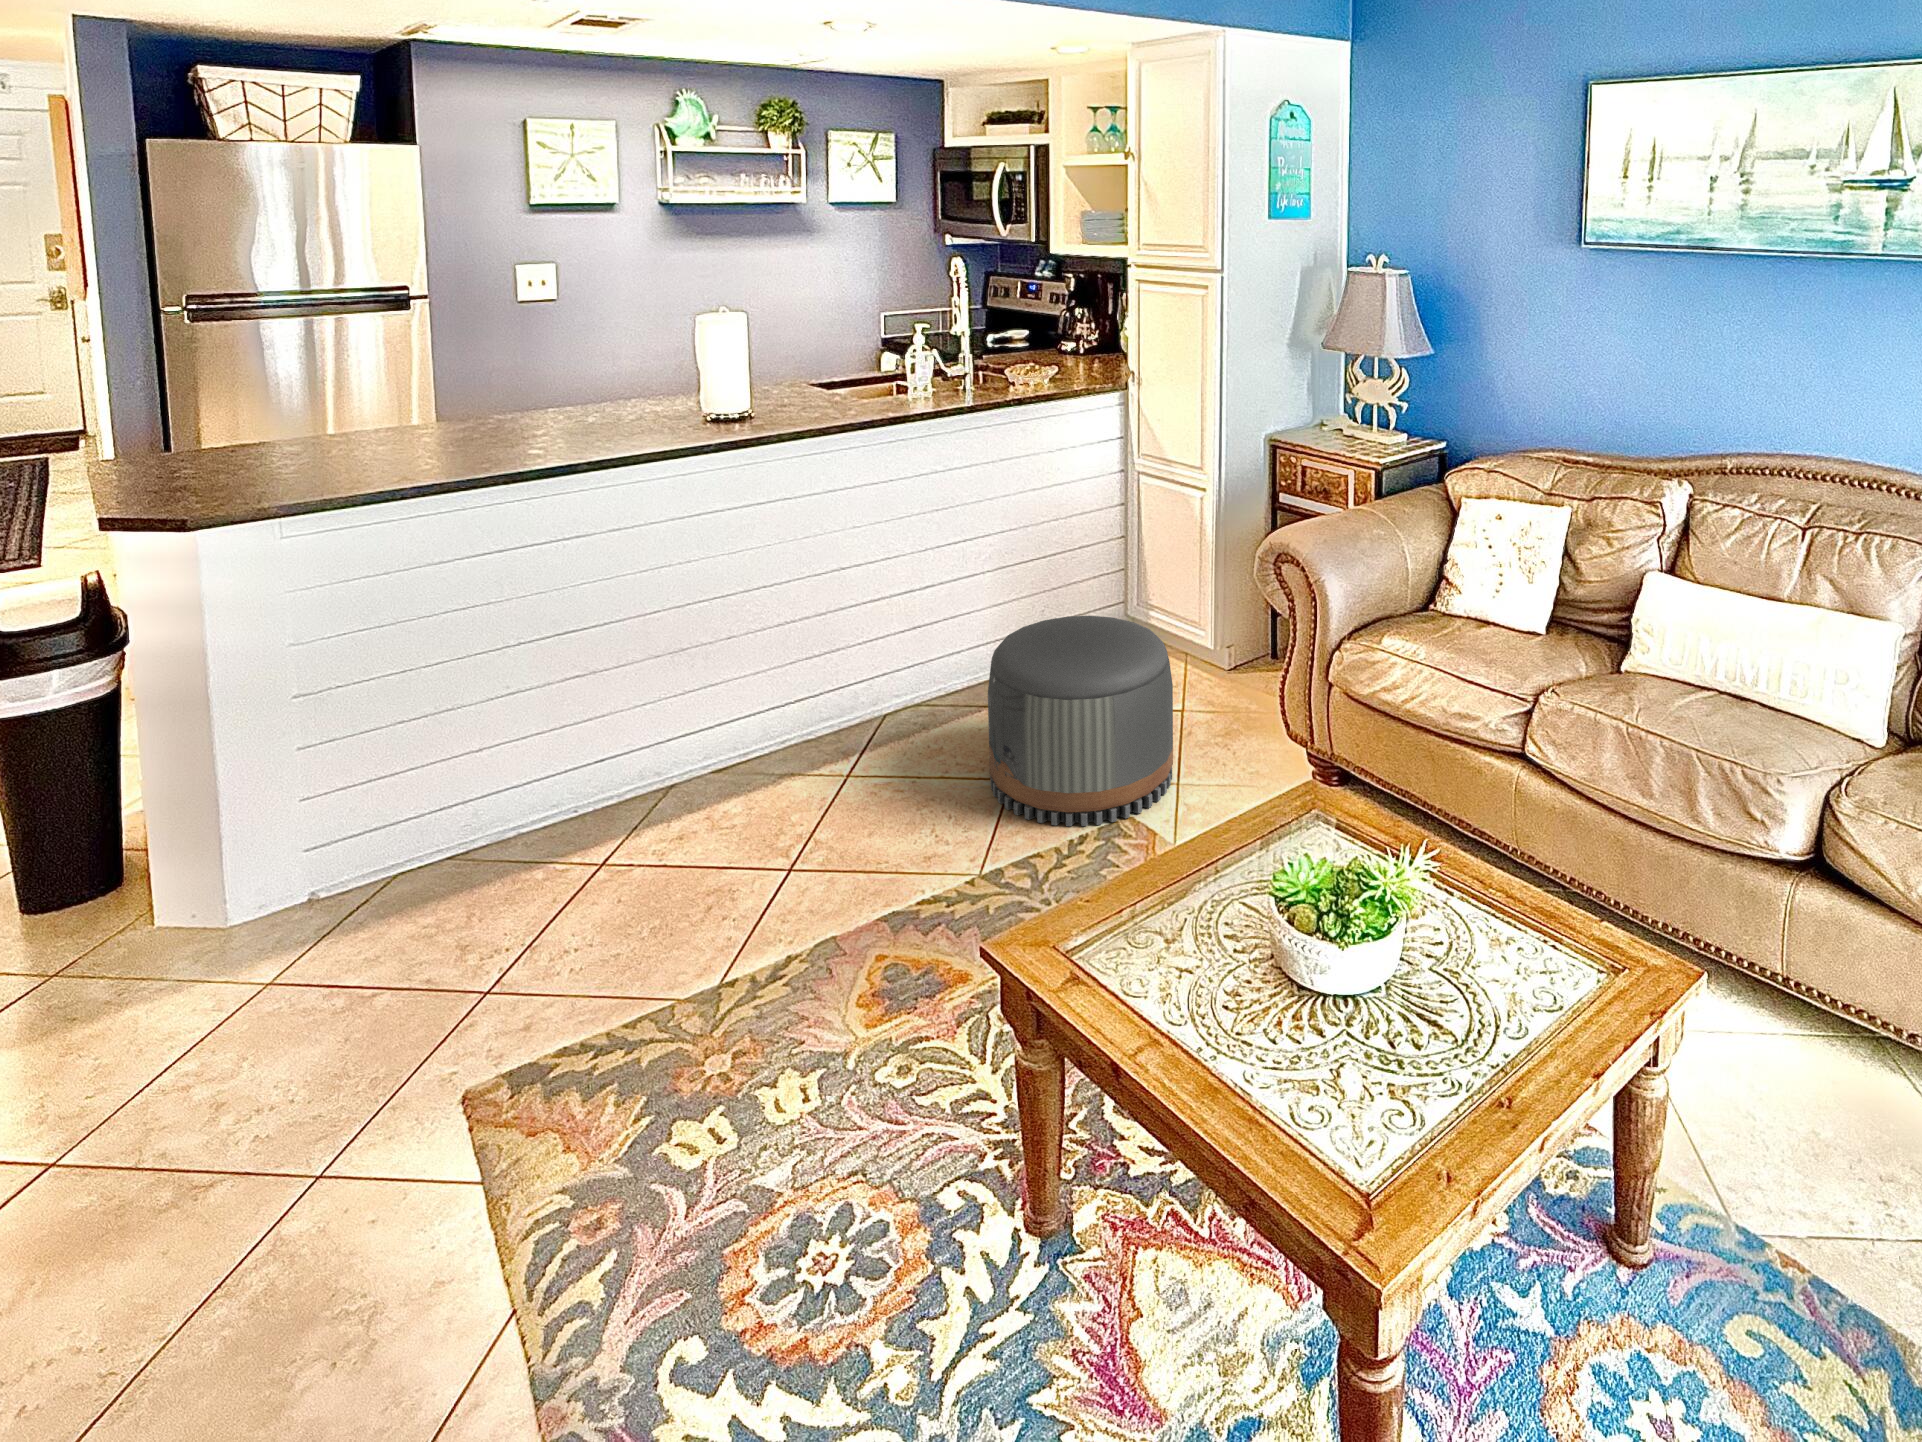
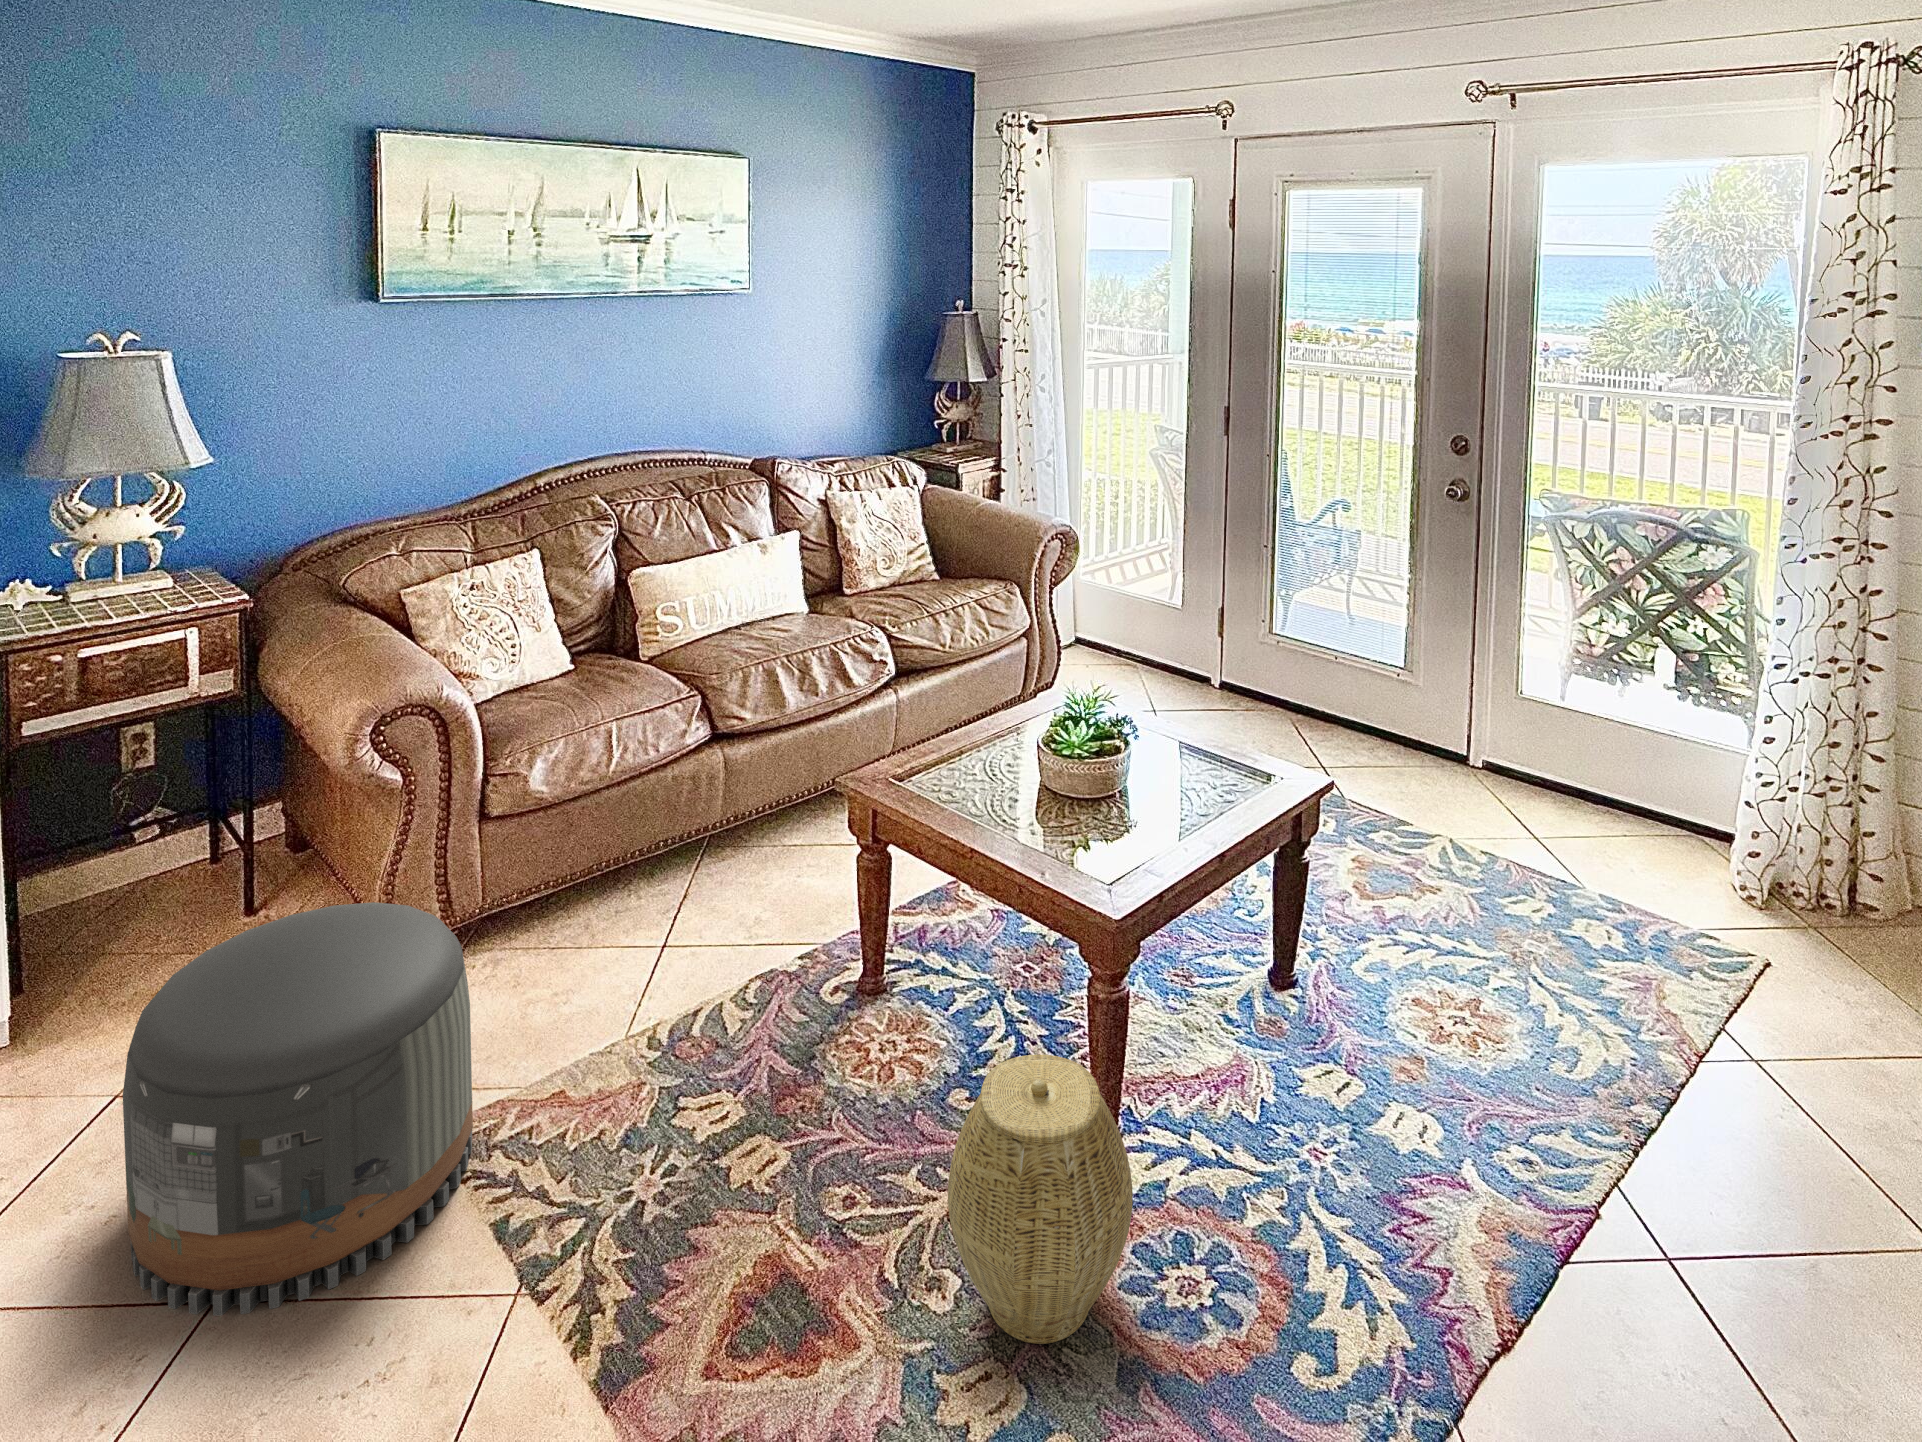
woven basket: none [772,931,942,1178] -> present [948,1055,1133,1344]

